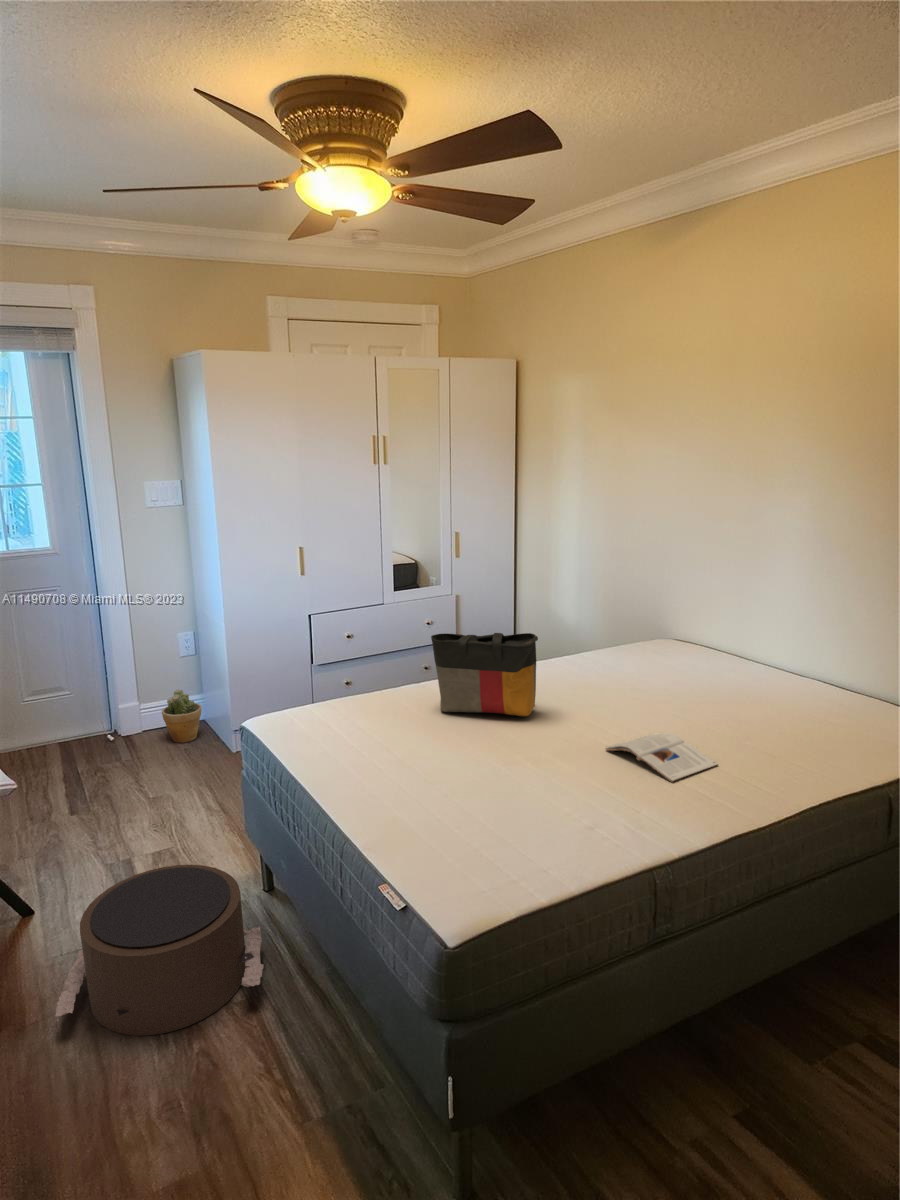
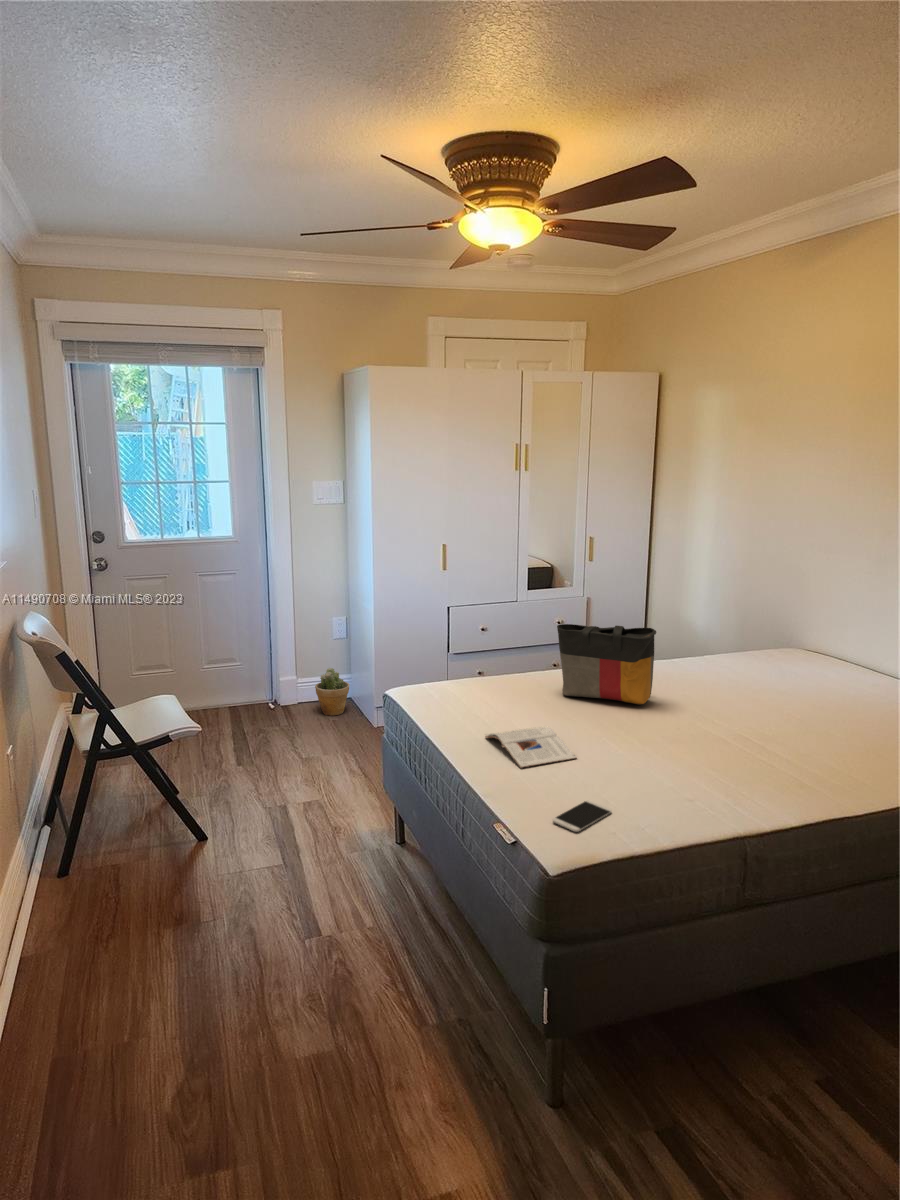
magazine: present [606,732,718,782] -> present [485,726,577,768]
smartphone: none [446,844,510,887] -> present [553,800,611,832]
pouf: present [55,865,264,1036] -> none [225,807,393,941]

